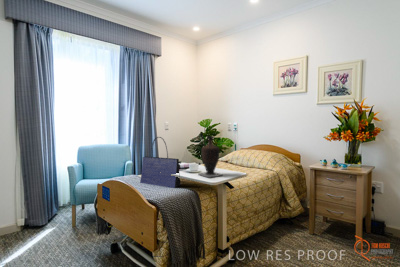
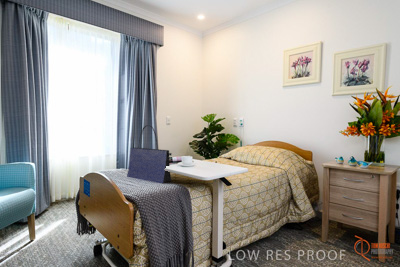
vase: present [199,136,223,178] -> none [190,124,219,172]

